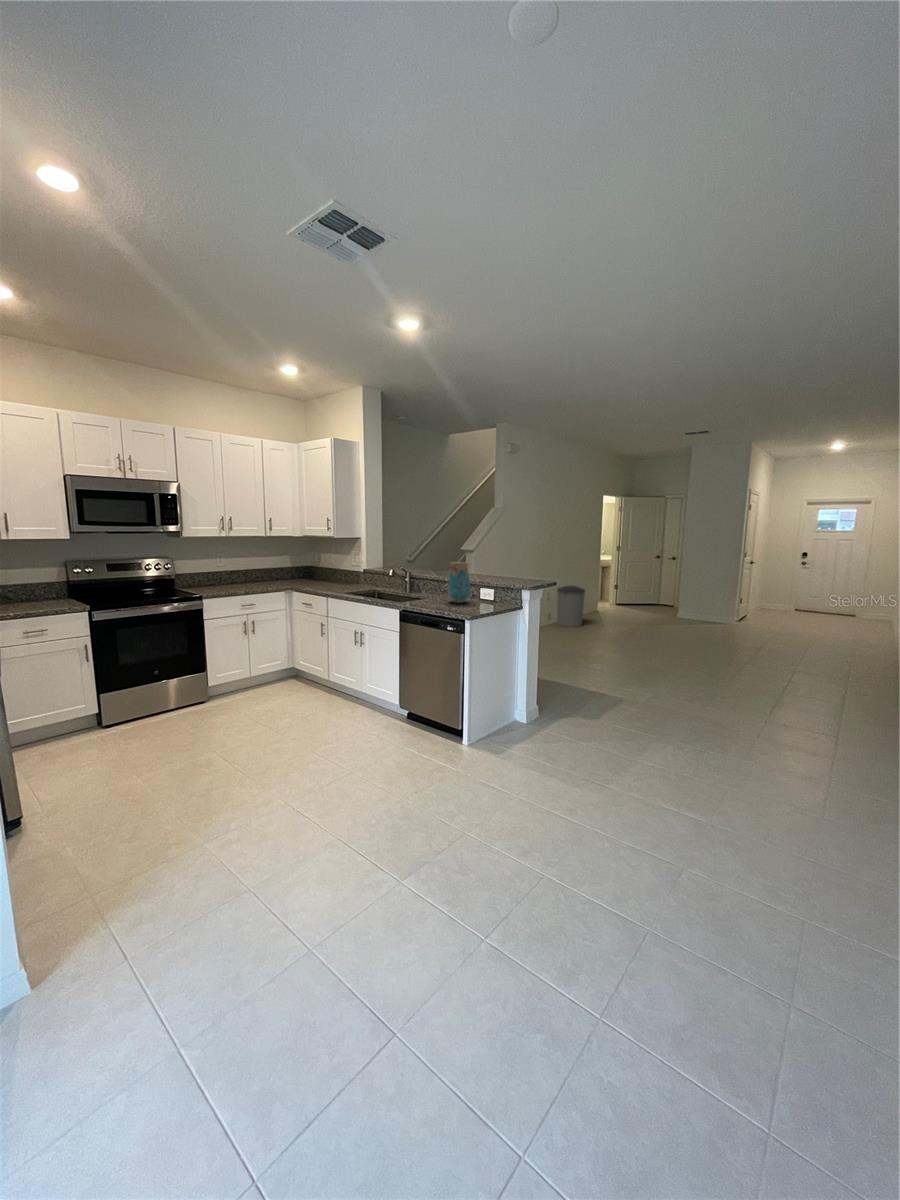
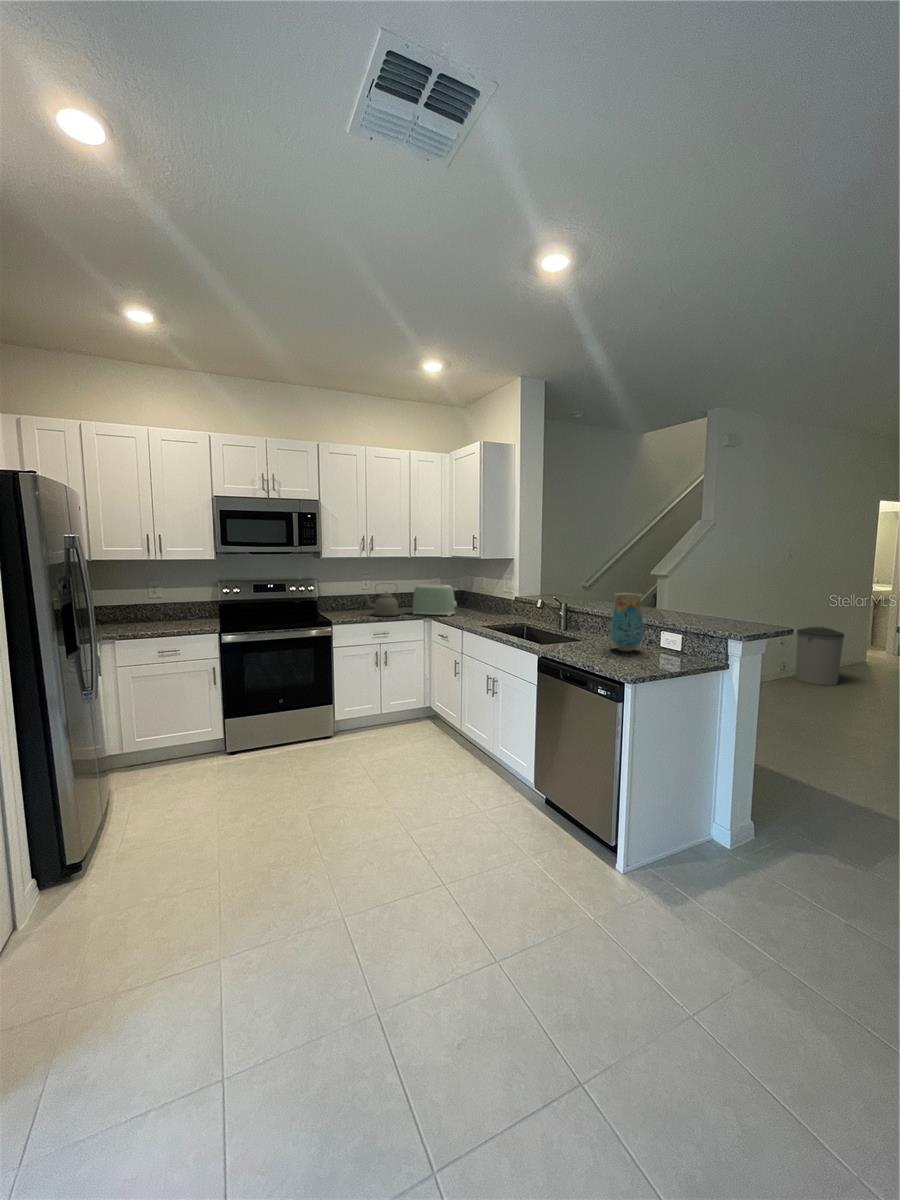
kettle: none [228,560,264,590] -> present [364,592,400,617]
toaster: none [274,560,314,587] -> present [413,584,457,616]

